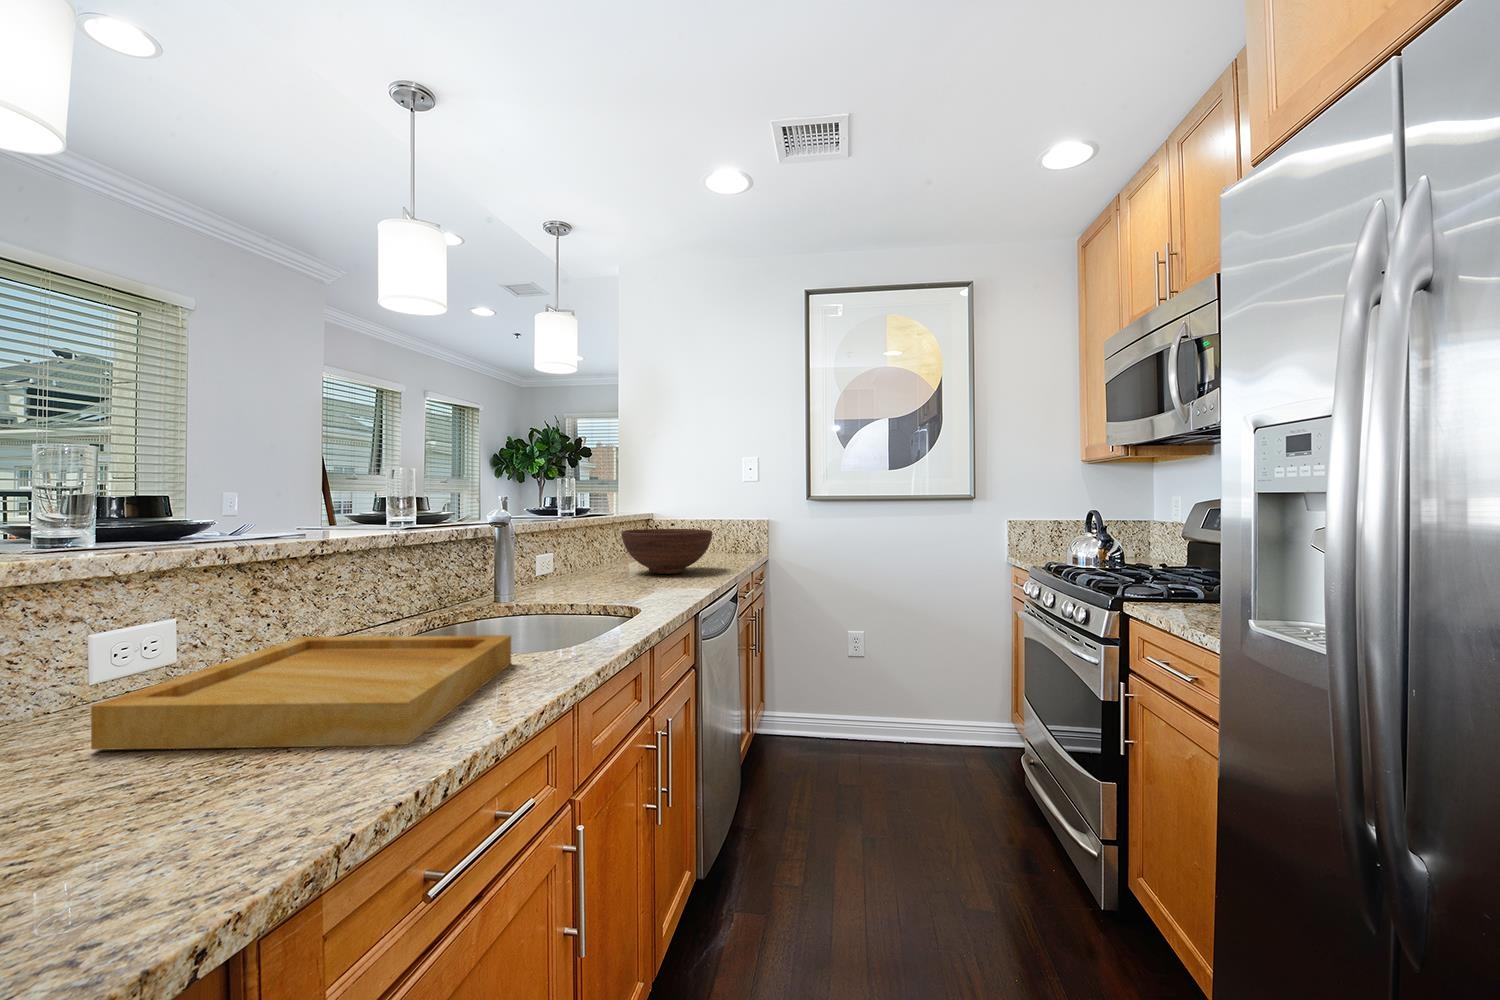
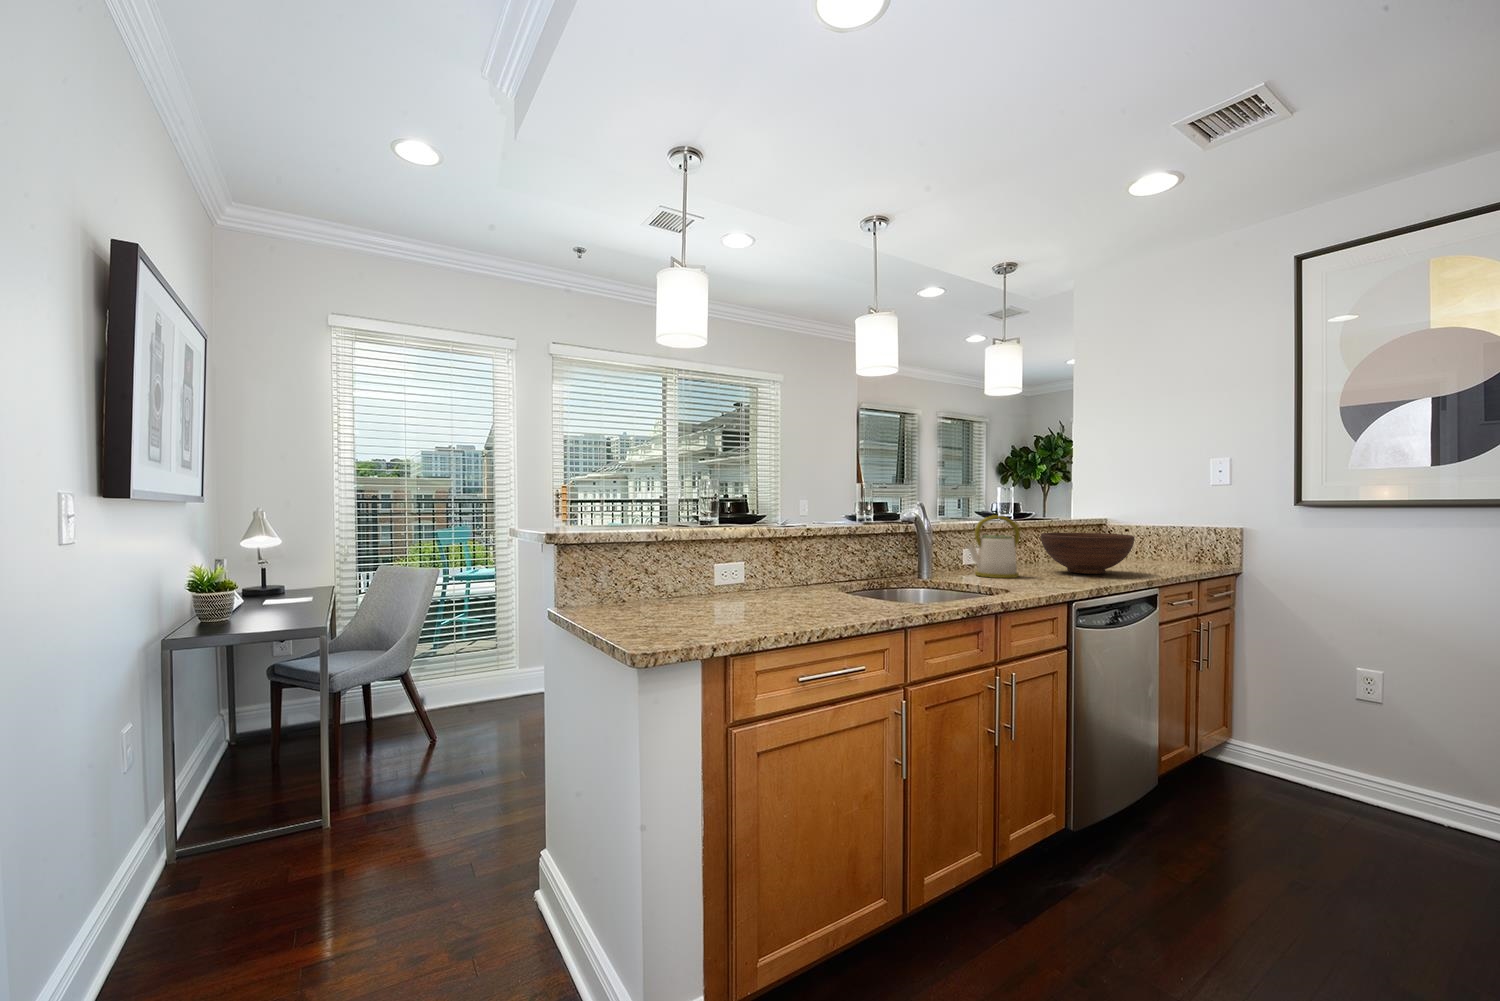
kettle: none [551,511,614,590] -> present [967,515,1020,578]
tray: present [91,635,511,750] -> none [711,577,882,622]

